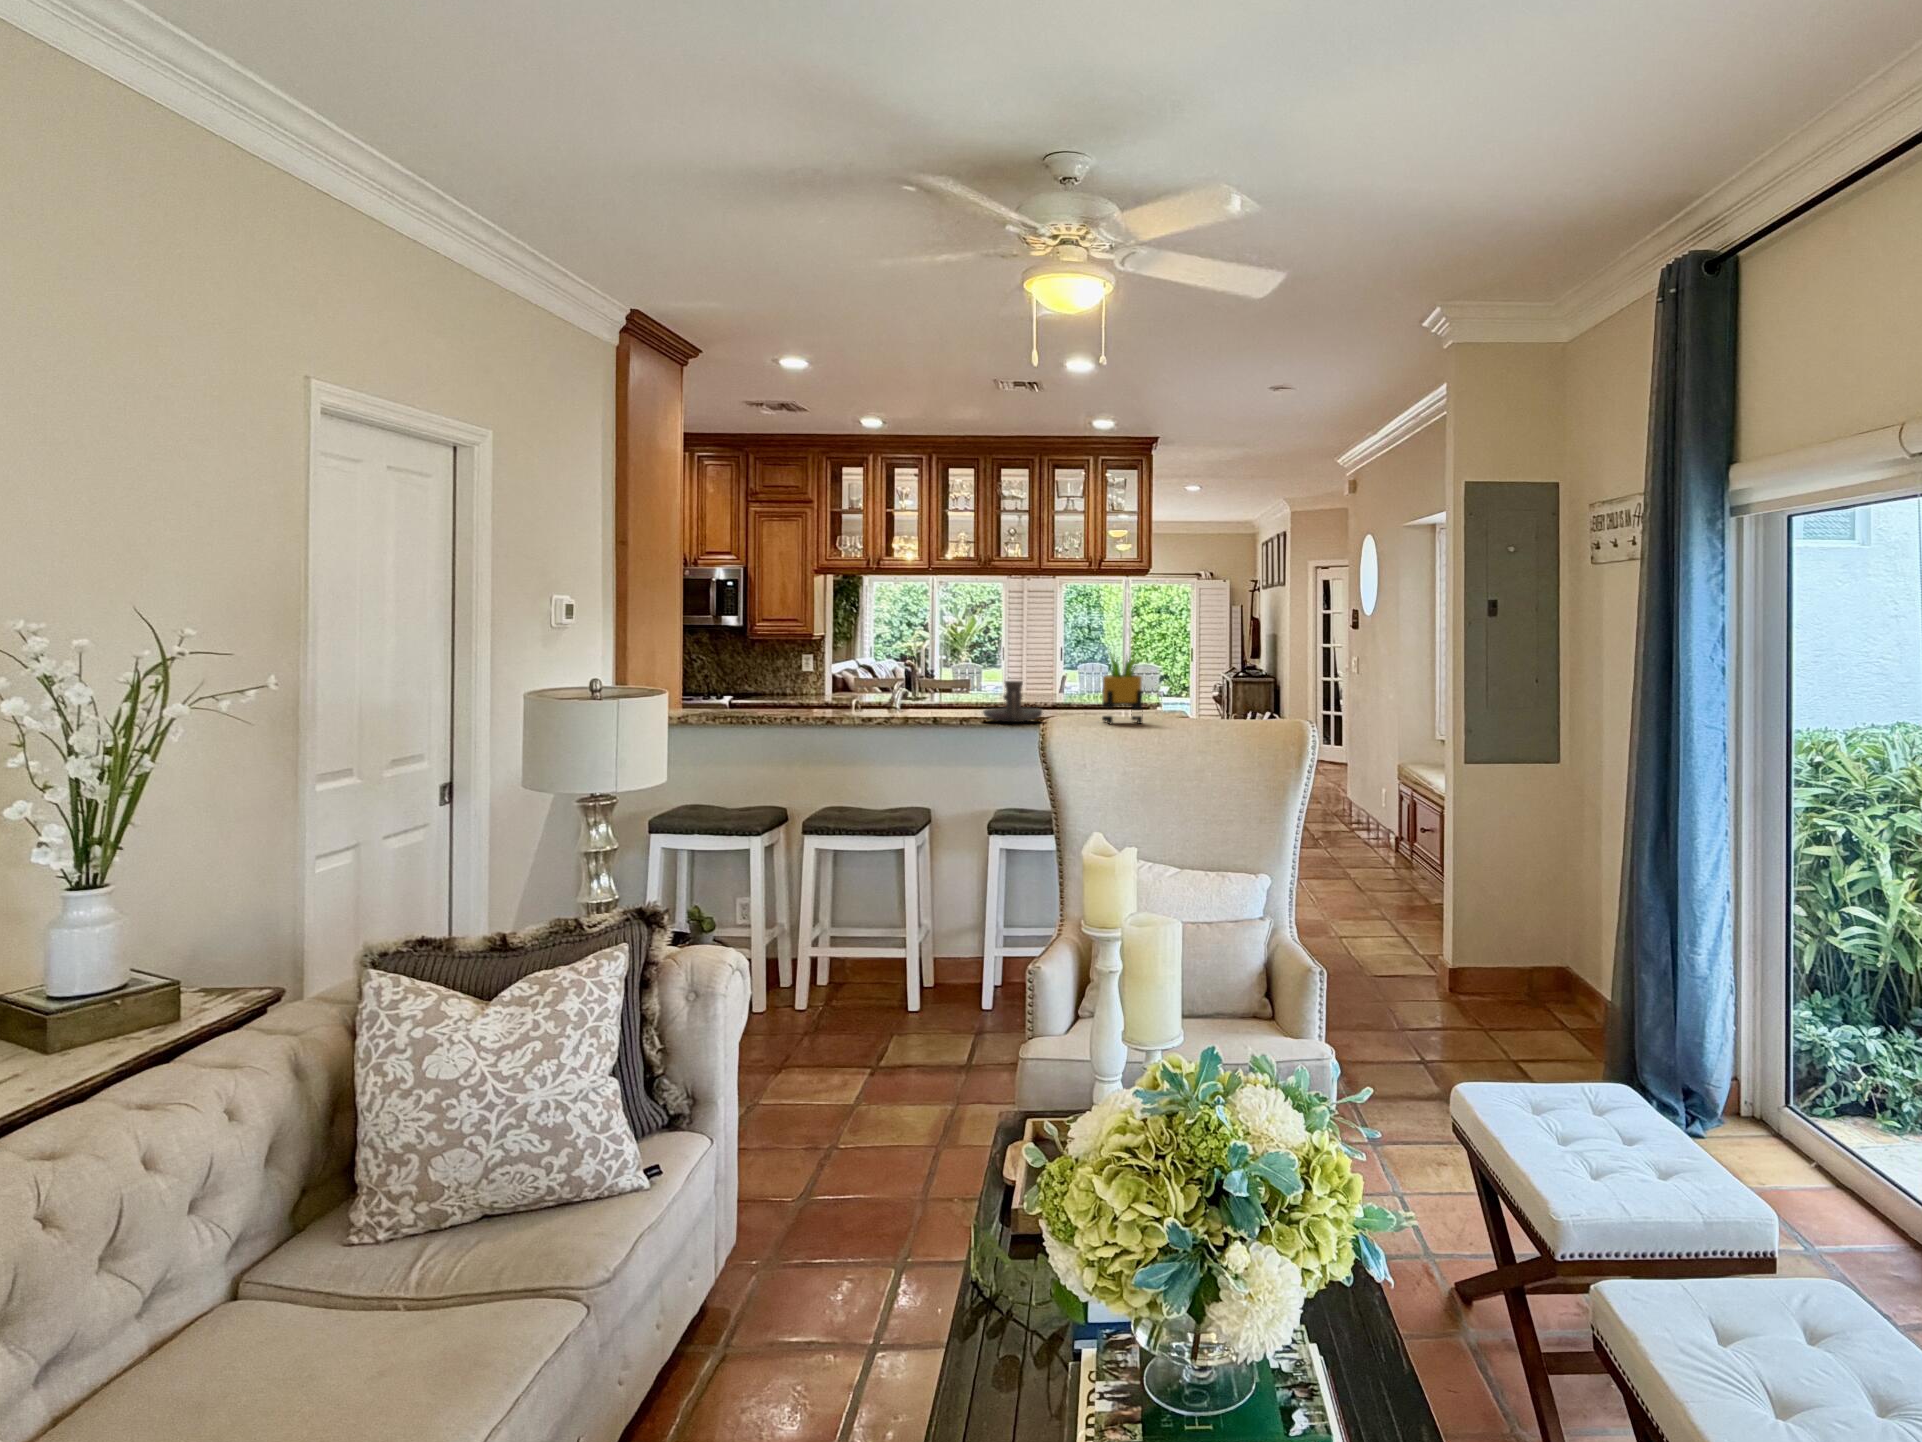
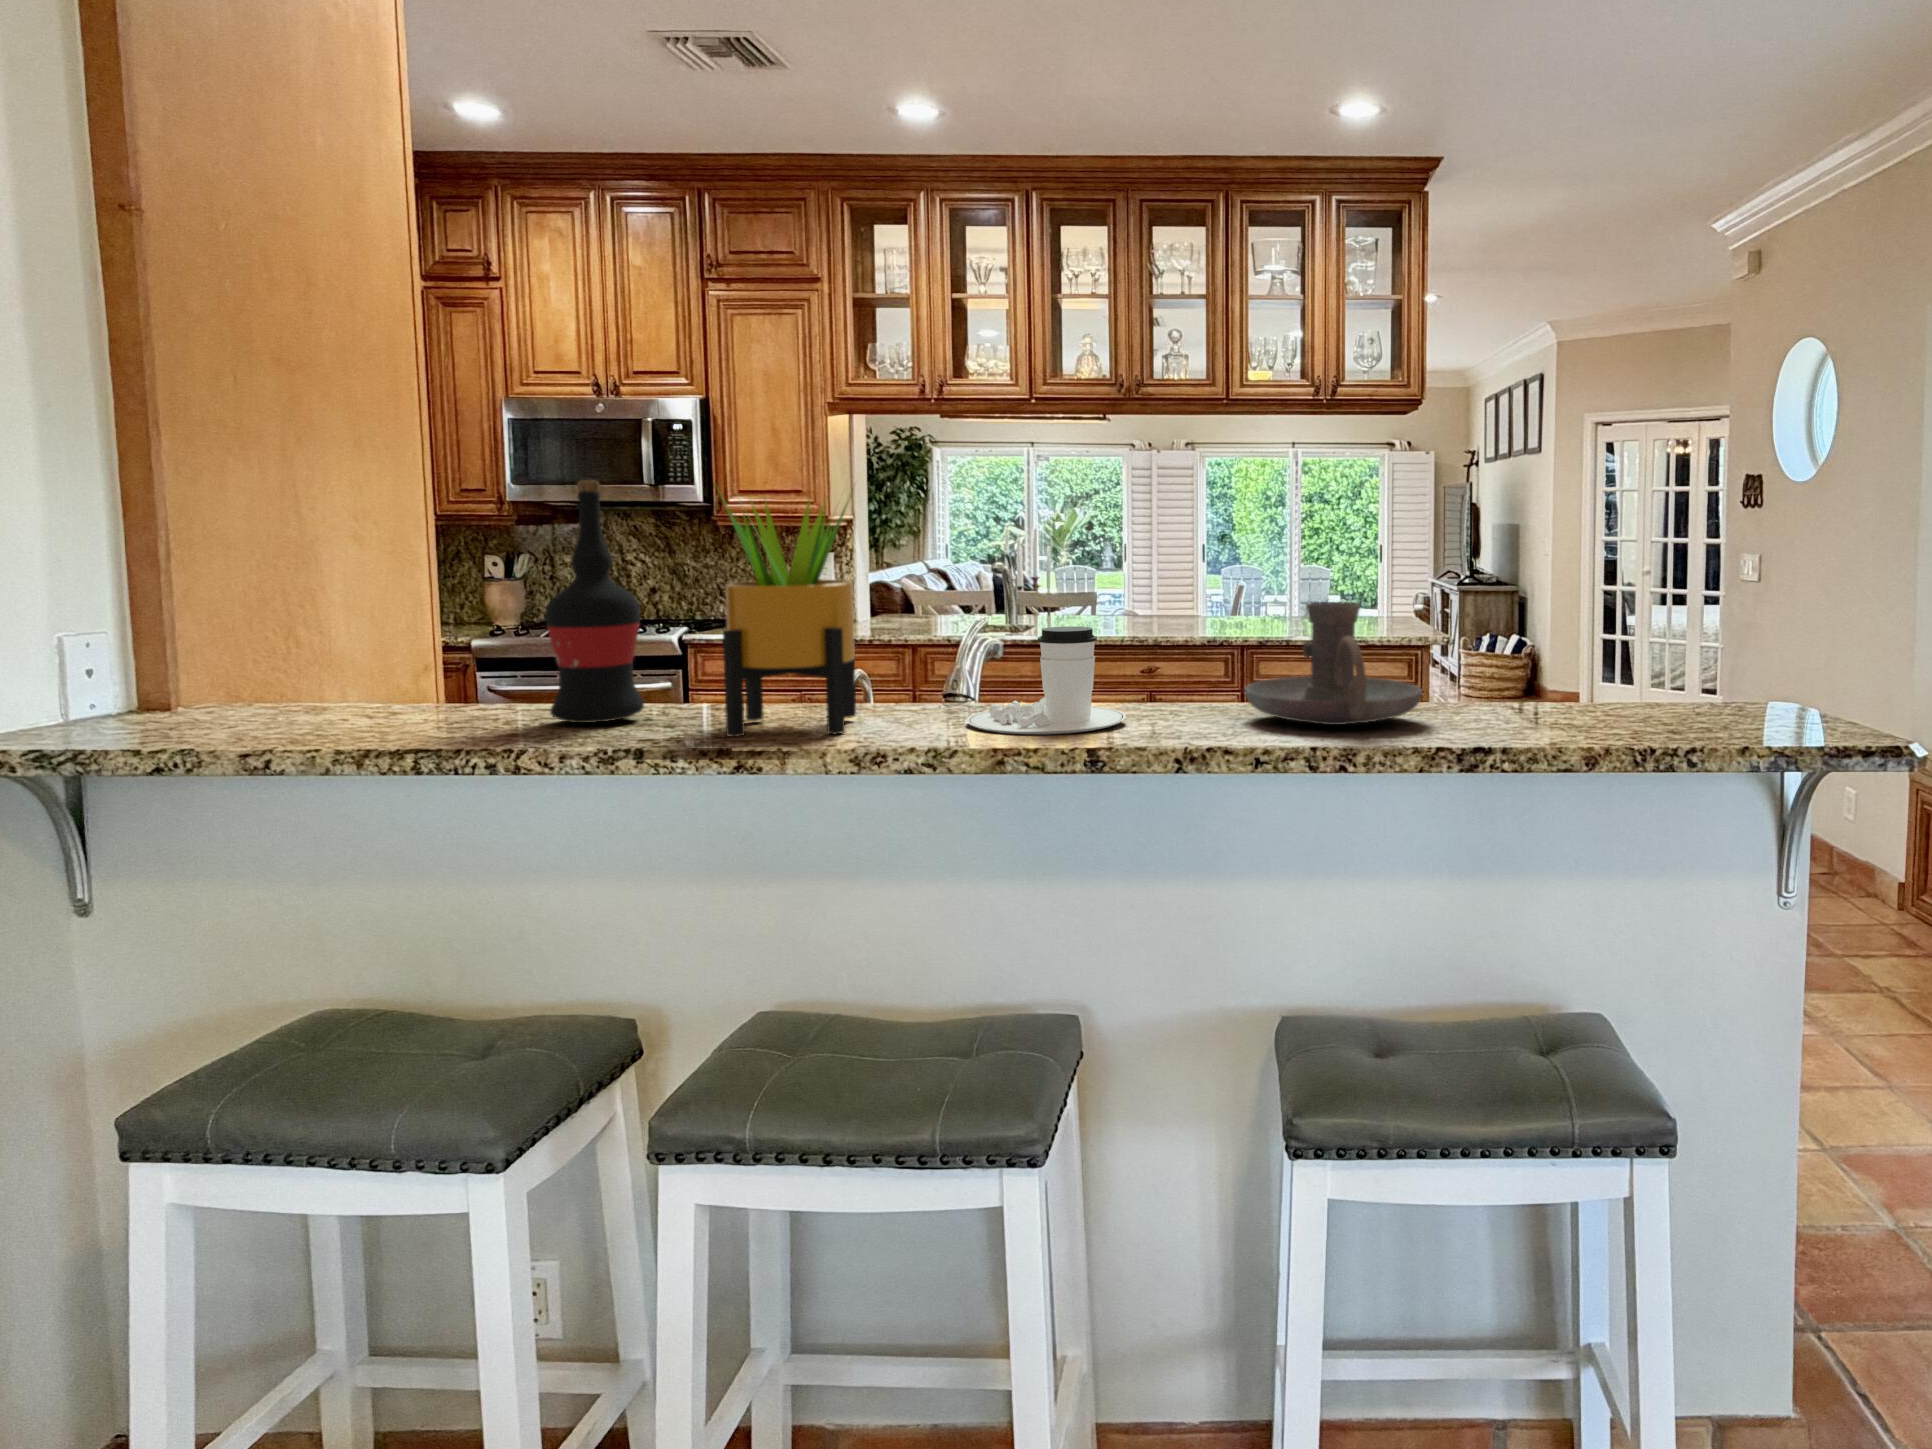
wine bottle: none [742,638,773,720] -> present [545,480,644,723]
potted plant: present [1102,652,1143,724] -> present [723,497,856,737]
coffee cup: none [886,689,941,723] -> present [967,626,1126,735]

